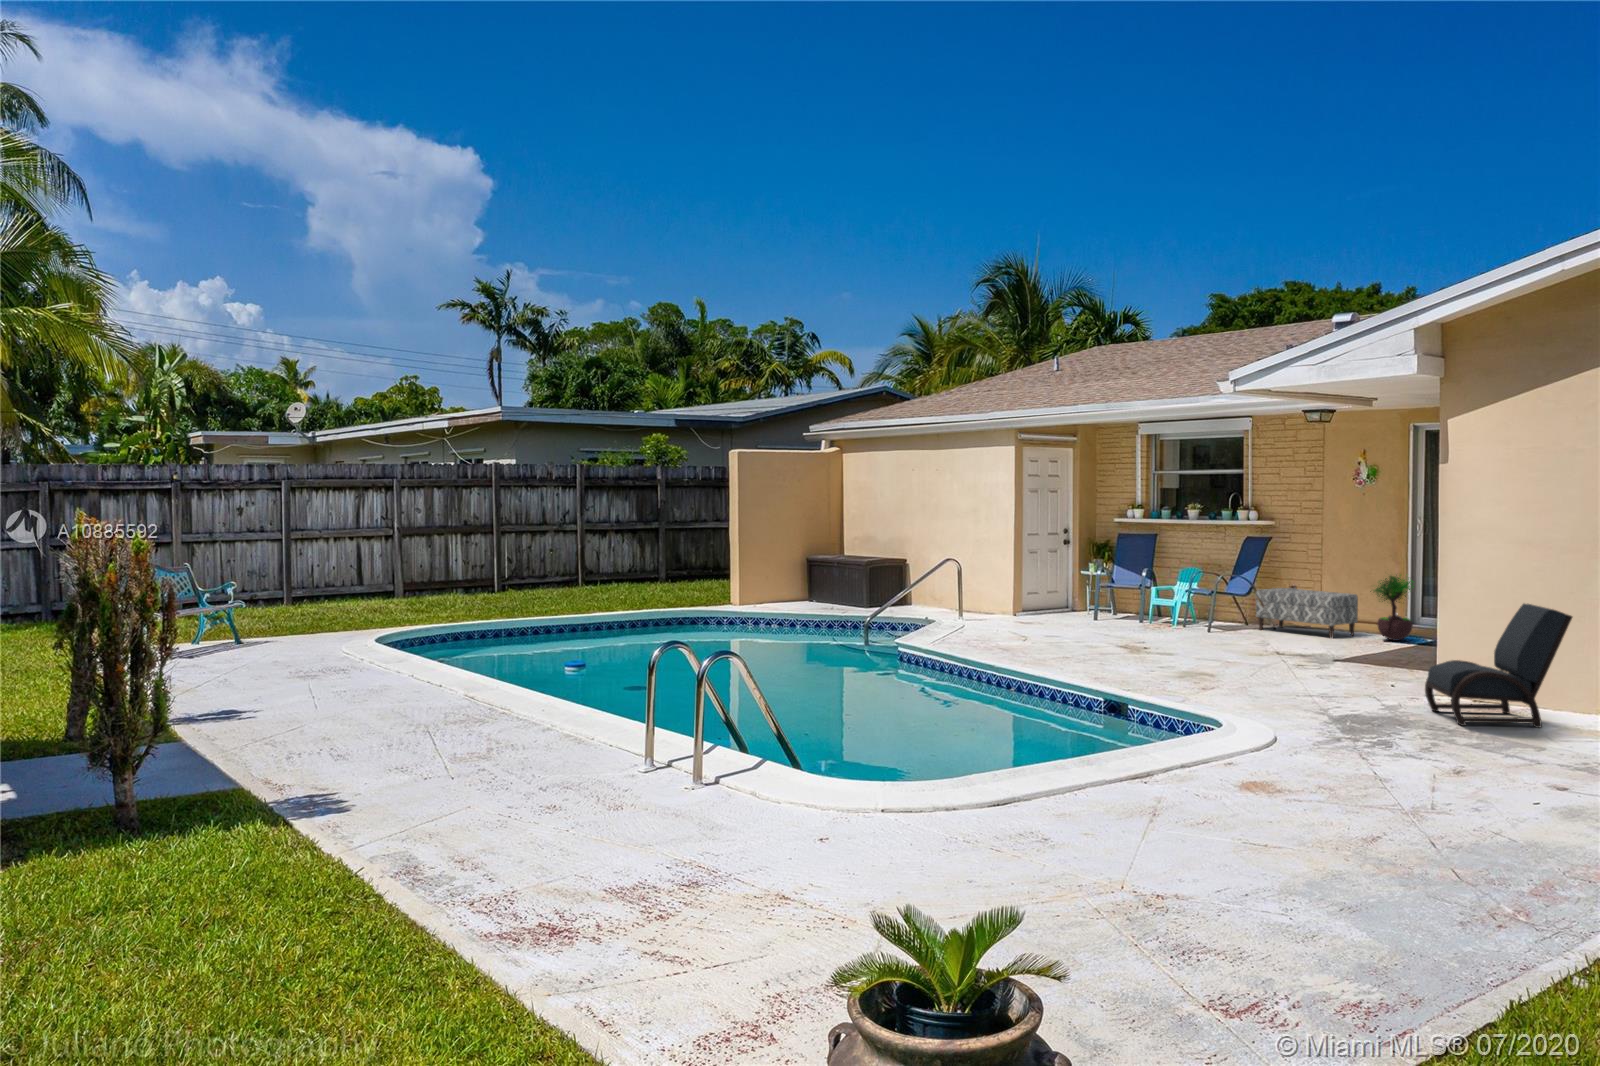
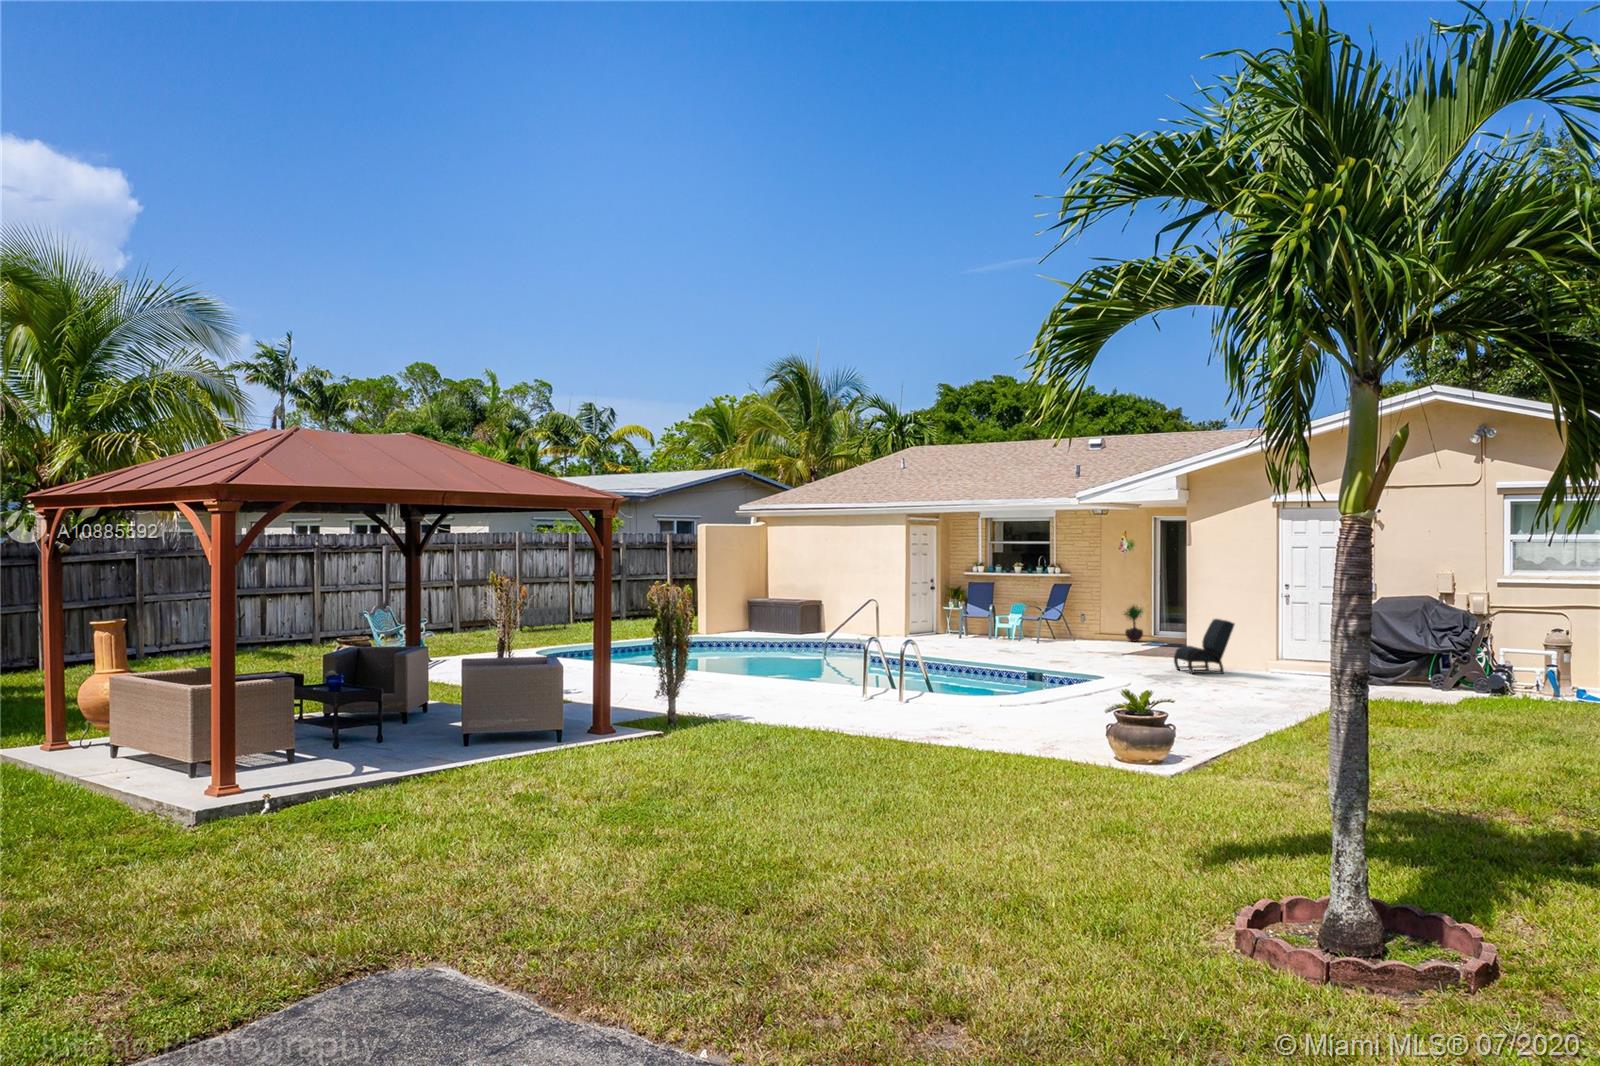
bench: present [1256,588,1358,639] -> present [520,607,568,631]

